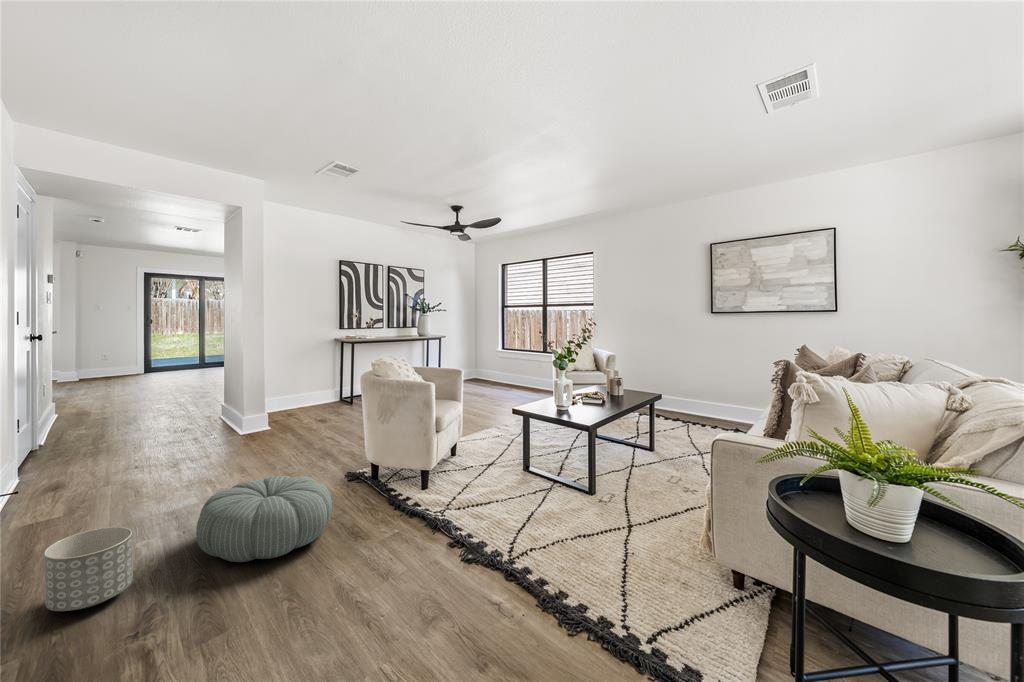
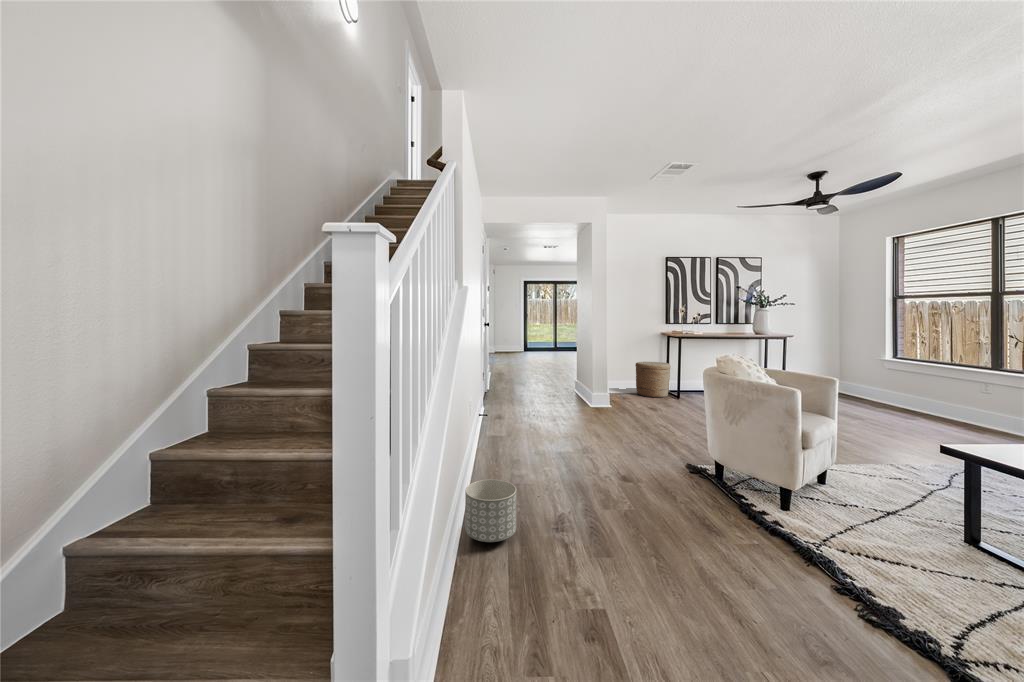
woven basket: none [307,367,345,404] -> present [635,362,671,397]
pouf: present [196,476,332,562] -> none [559,464,679,548]

